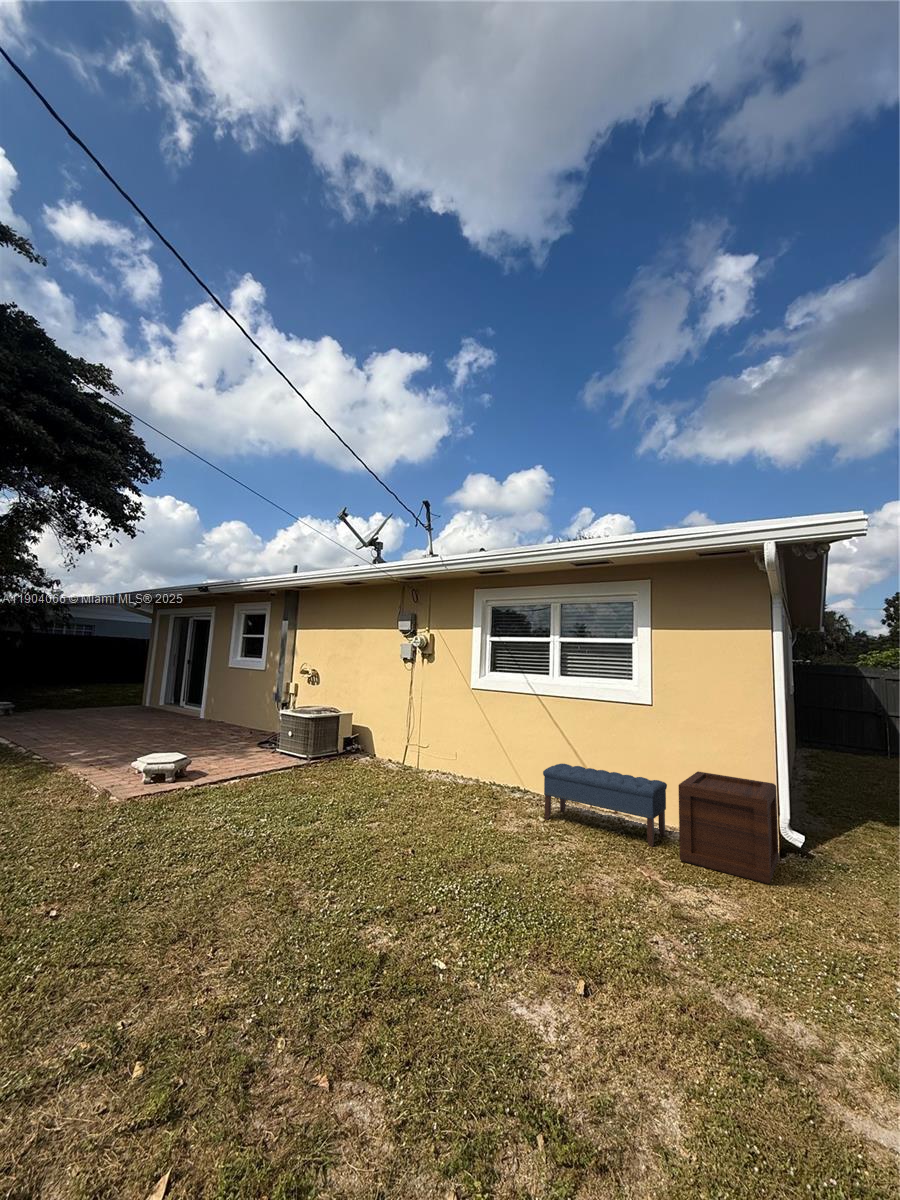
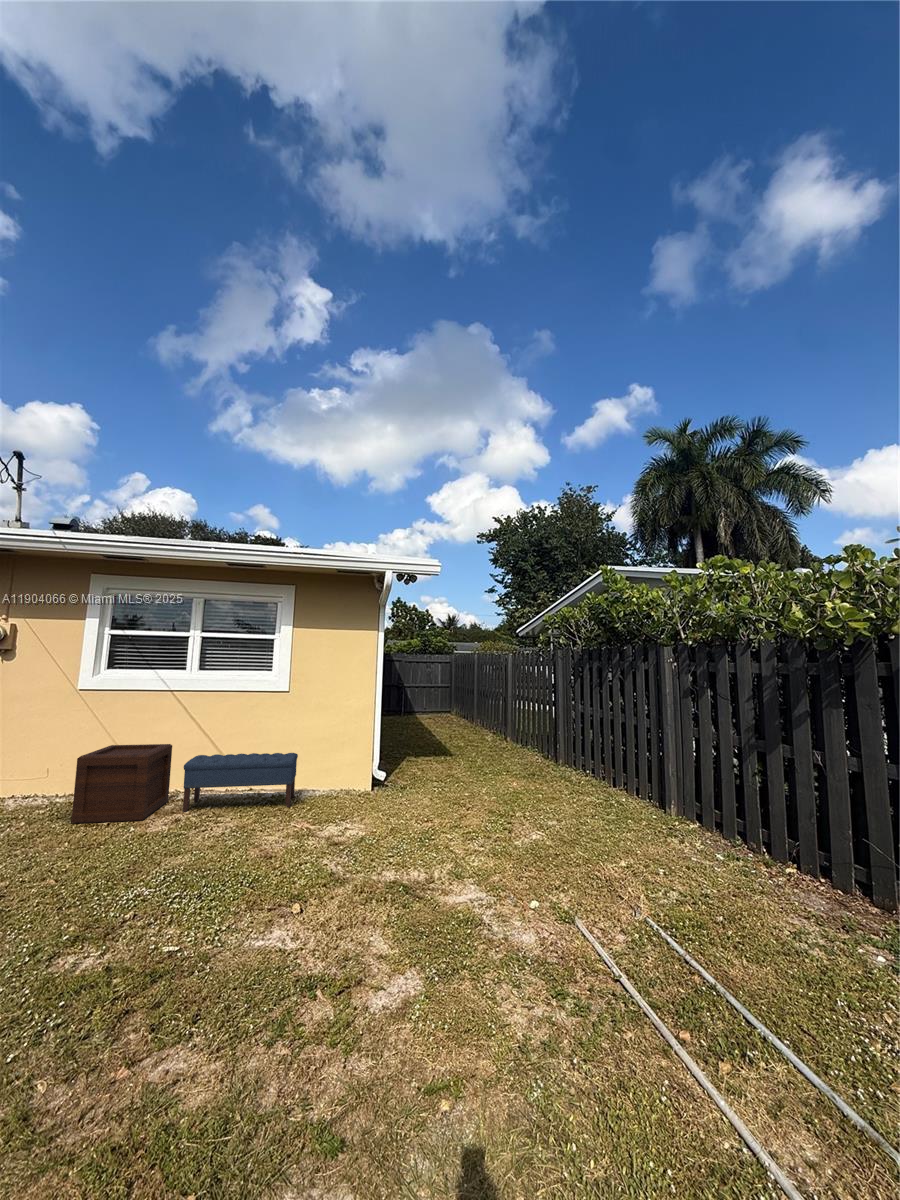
wooden crate: present [679,771,779,884] -> present [71,744,172,824]

